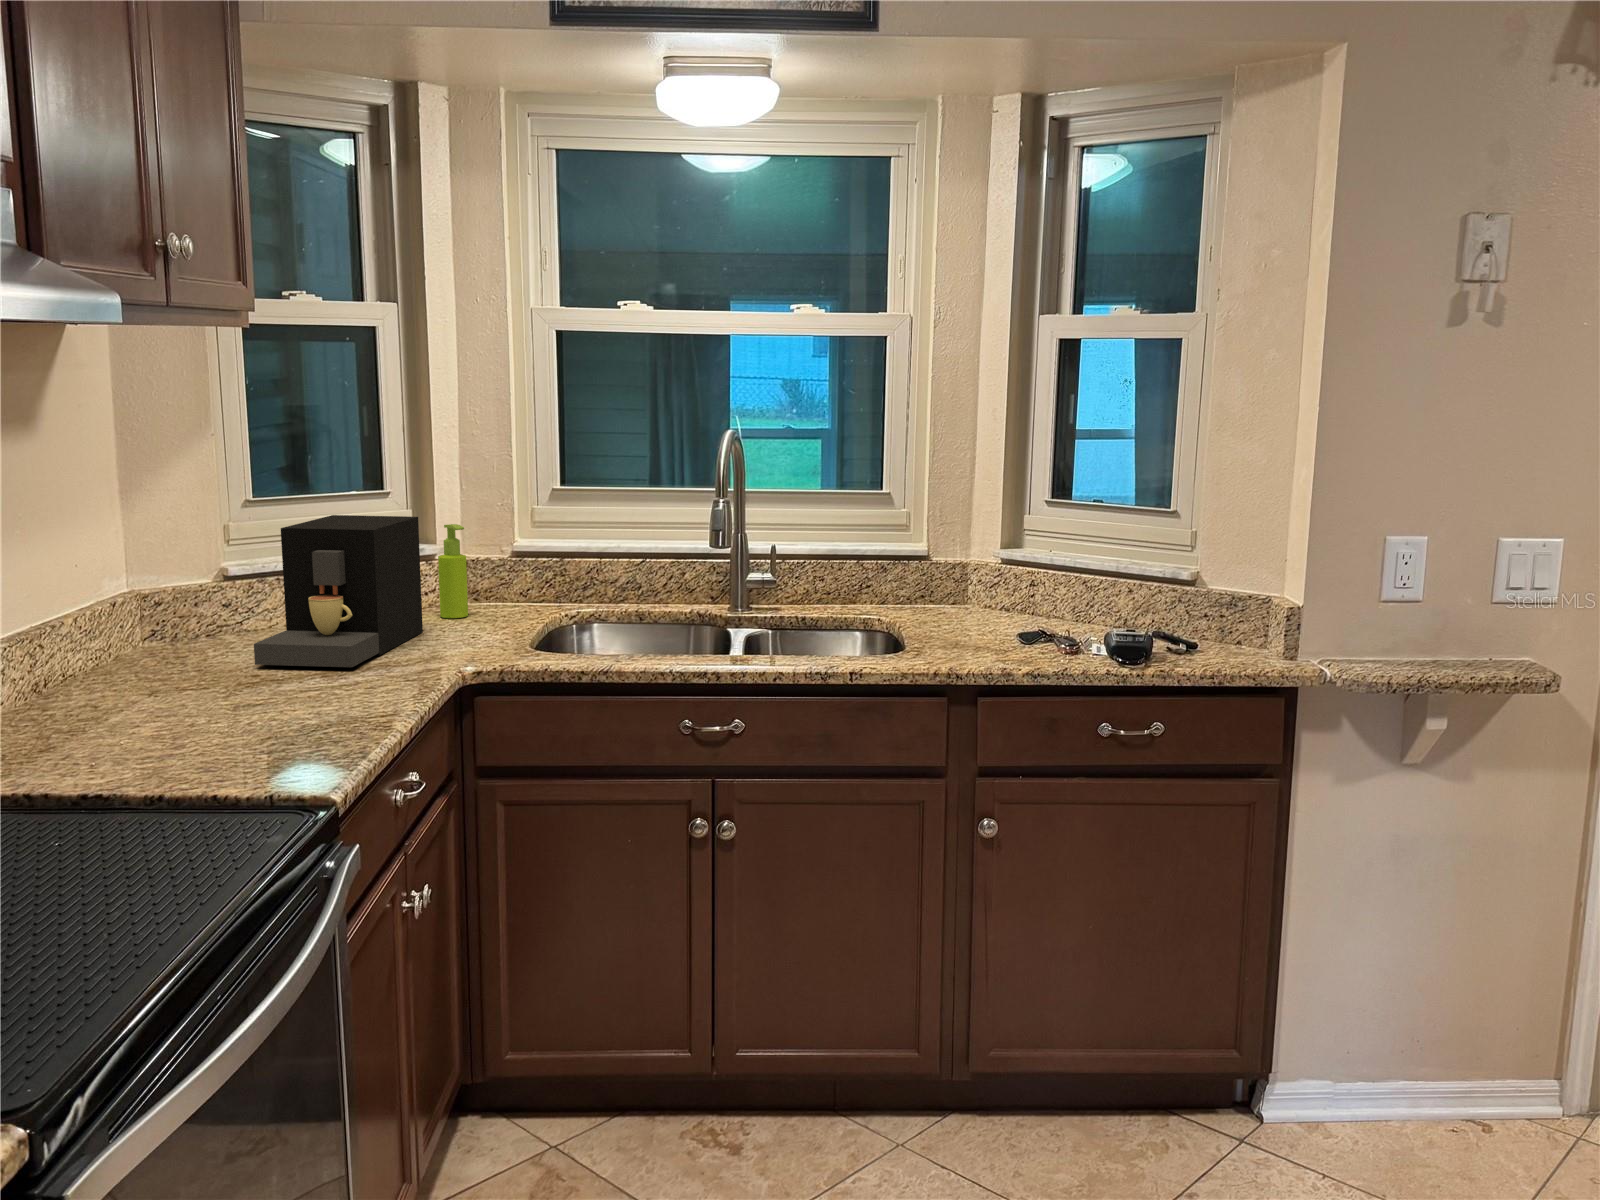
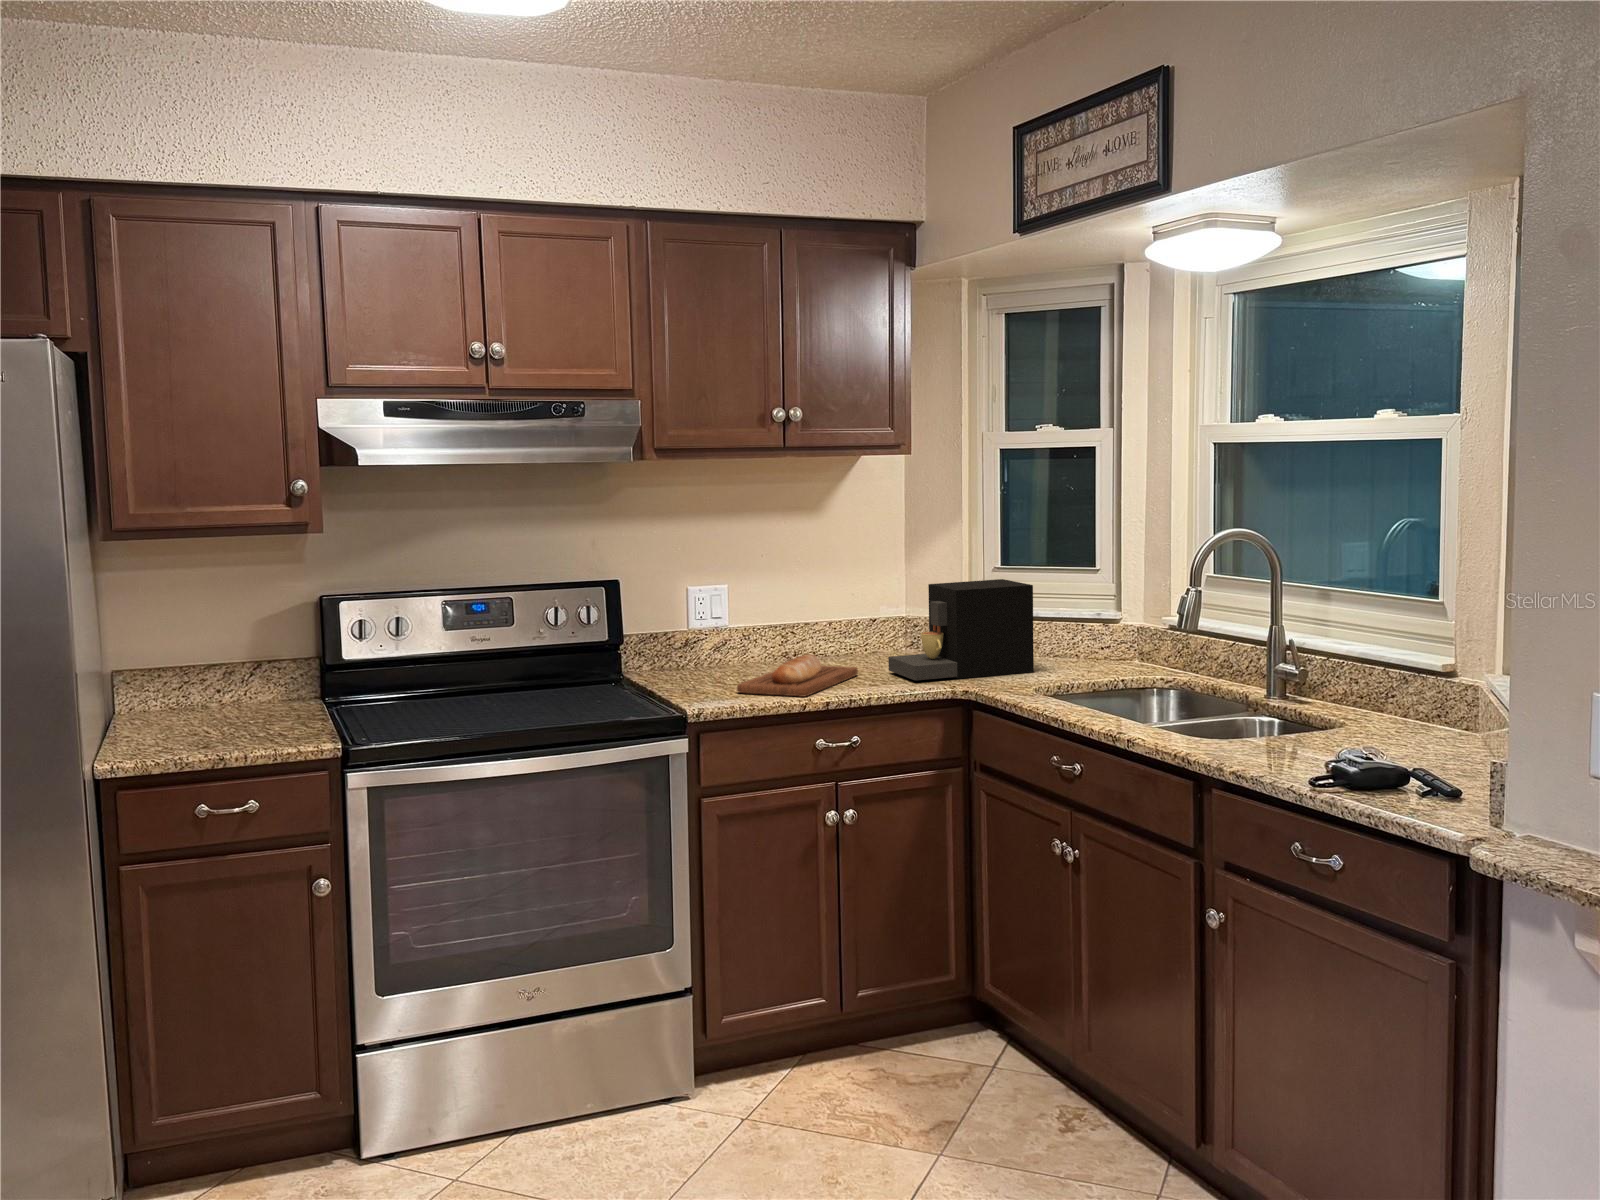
soap dispenser: present [438,524,468,618] -> none [1081,594,1103,668]
bread loaf: none [97,659,297,741] -> present [737,654,858,697]

